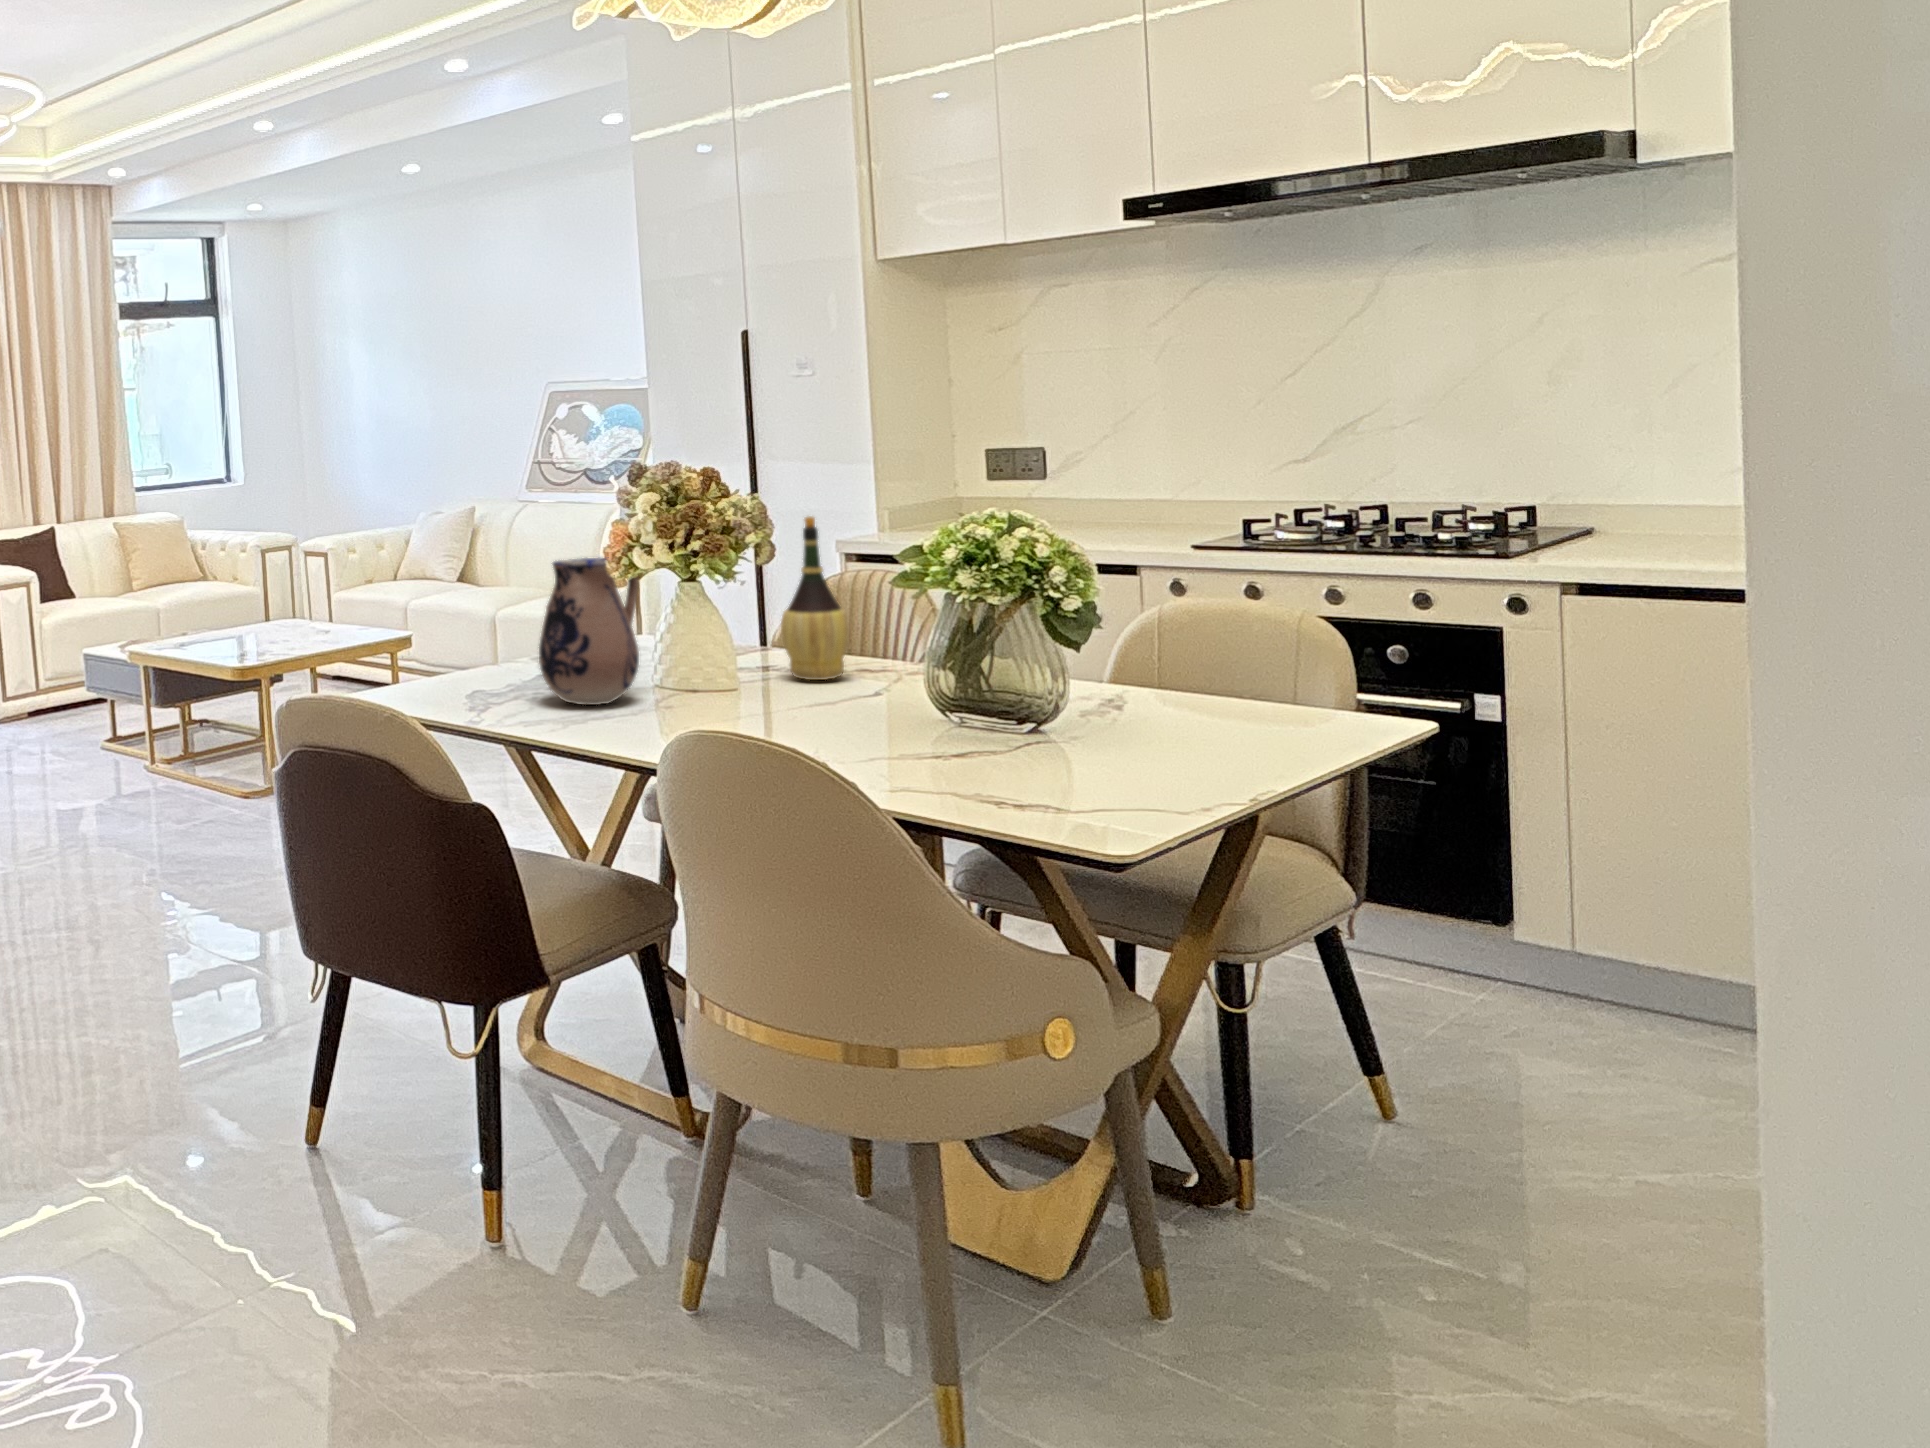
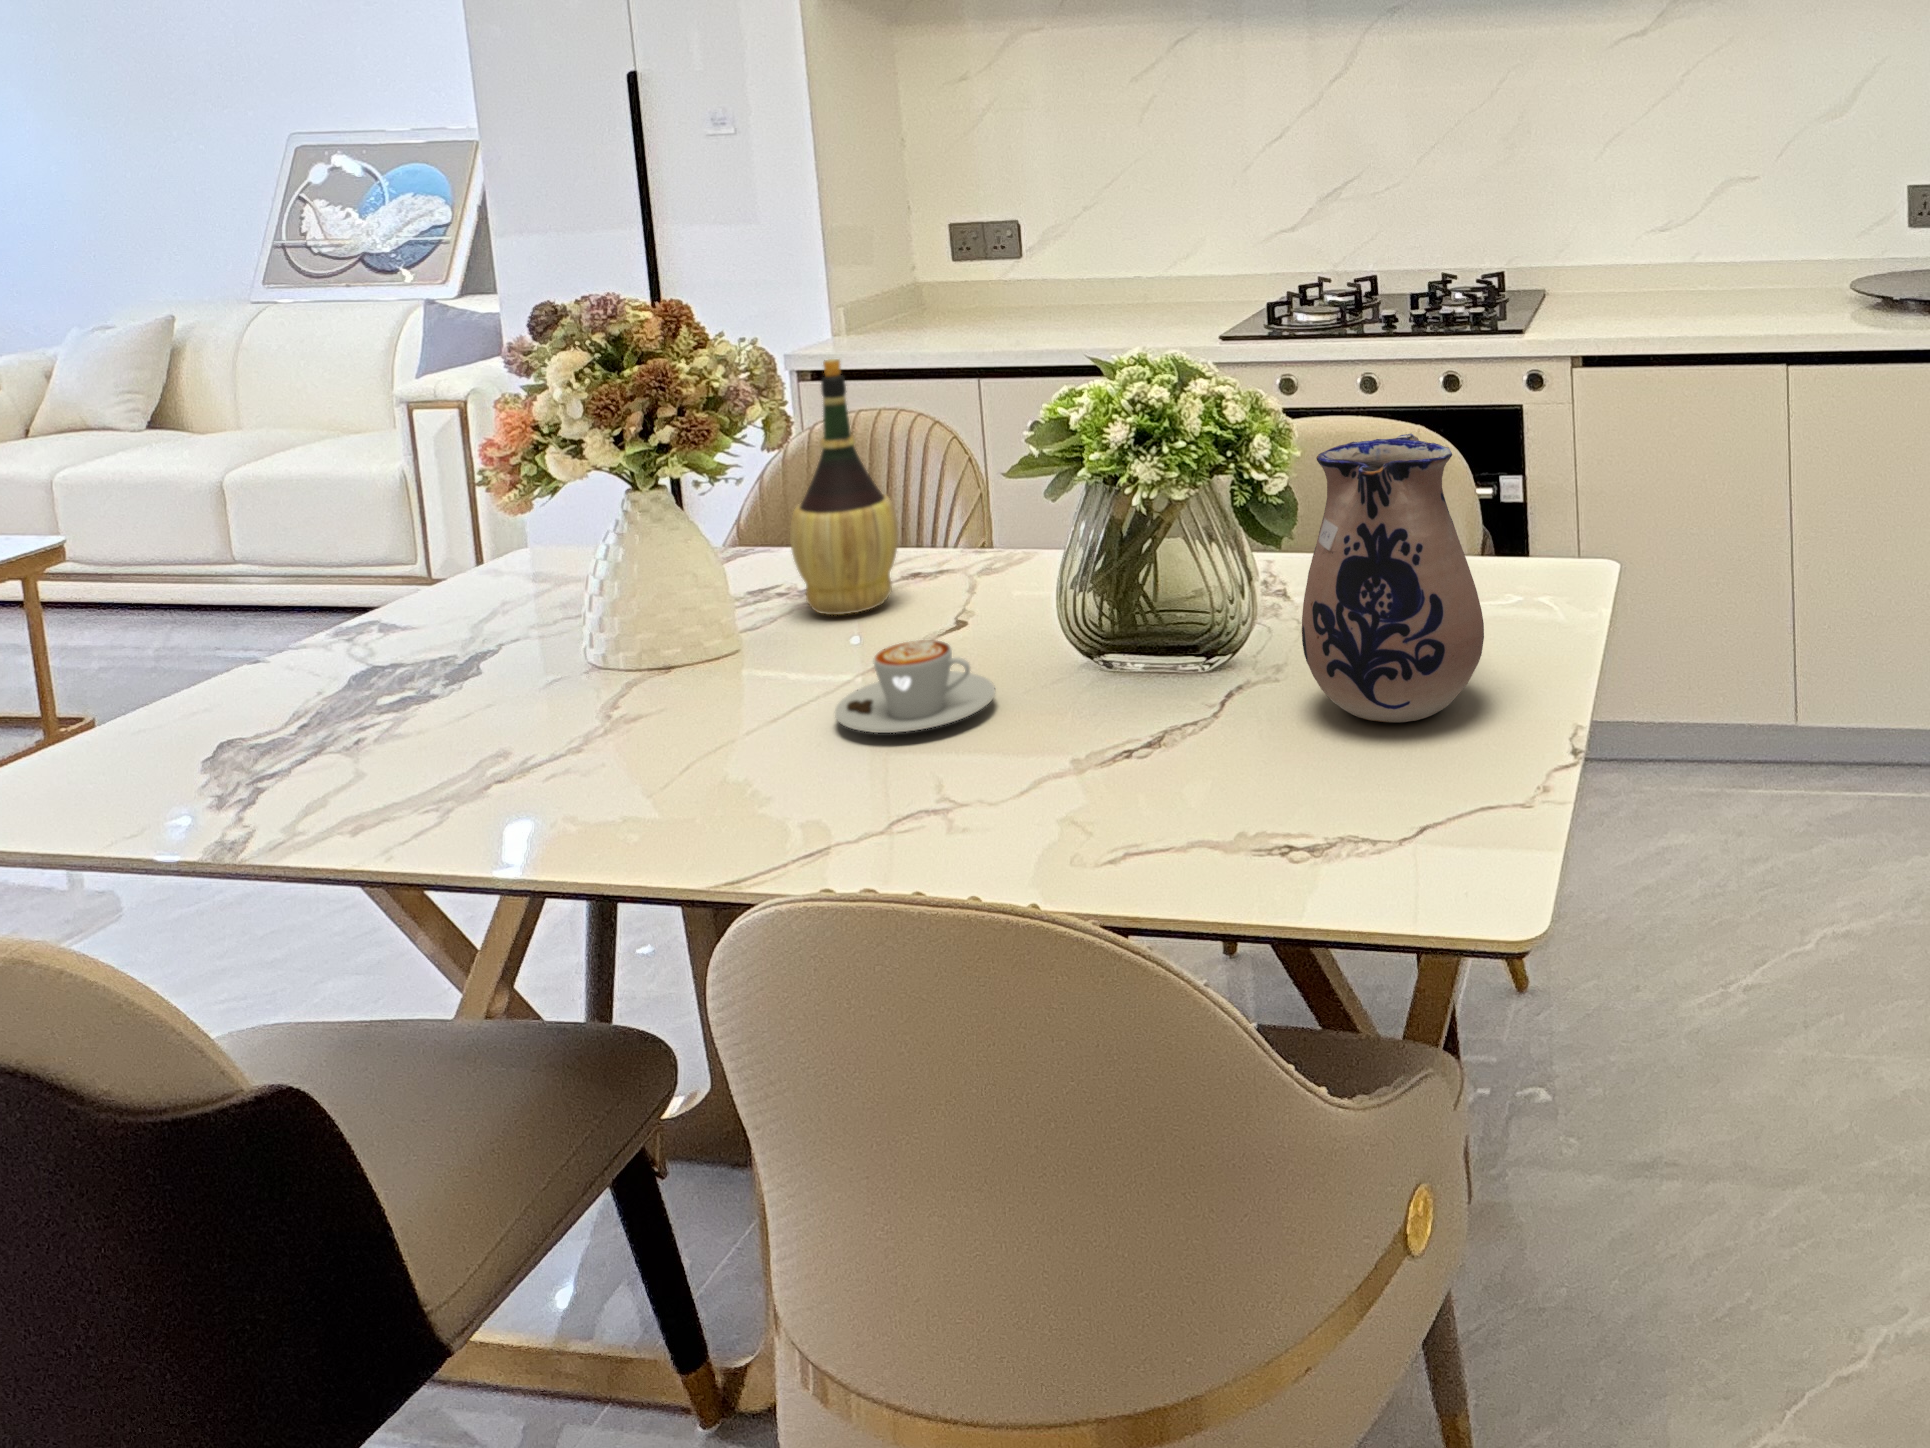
ceramic pitcher: present [539,558,639,705] -> present [1302,433,1484,722]
coffee cup: none [777,680,874,727] -> present [835,640,995,733]

